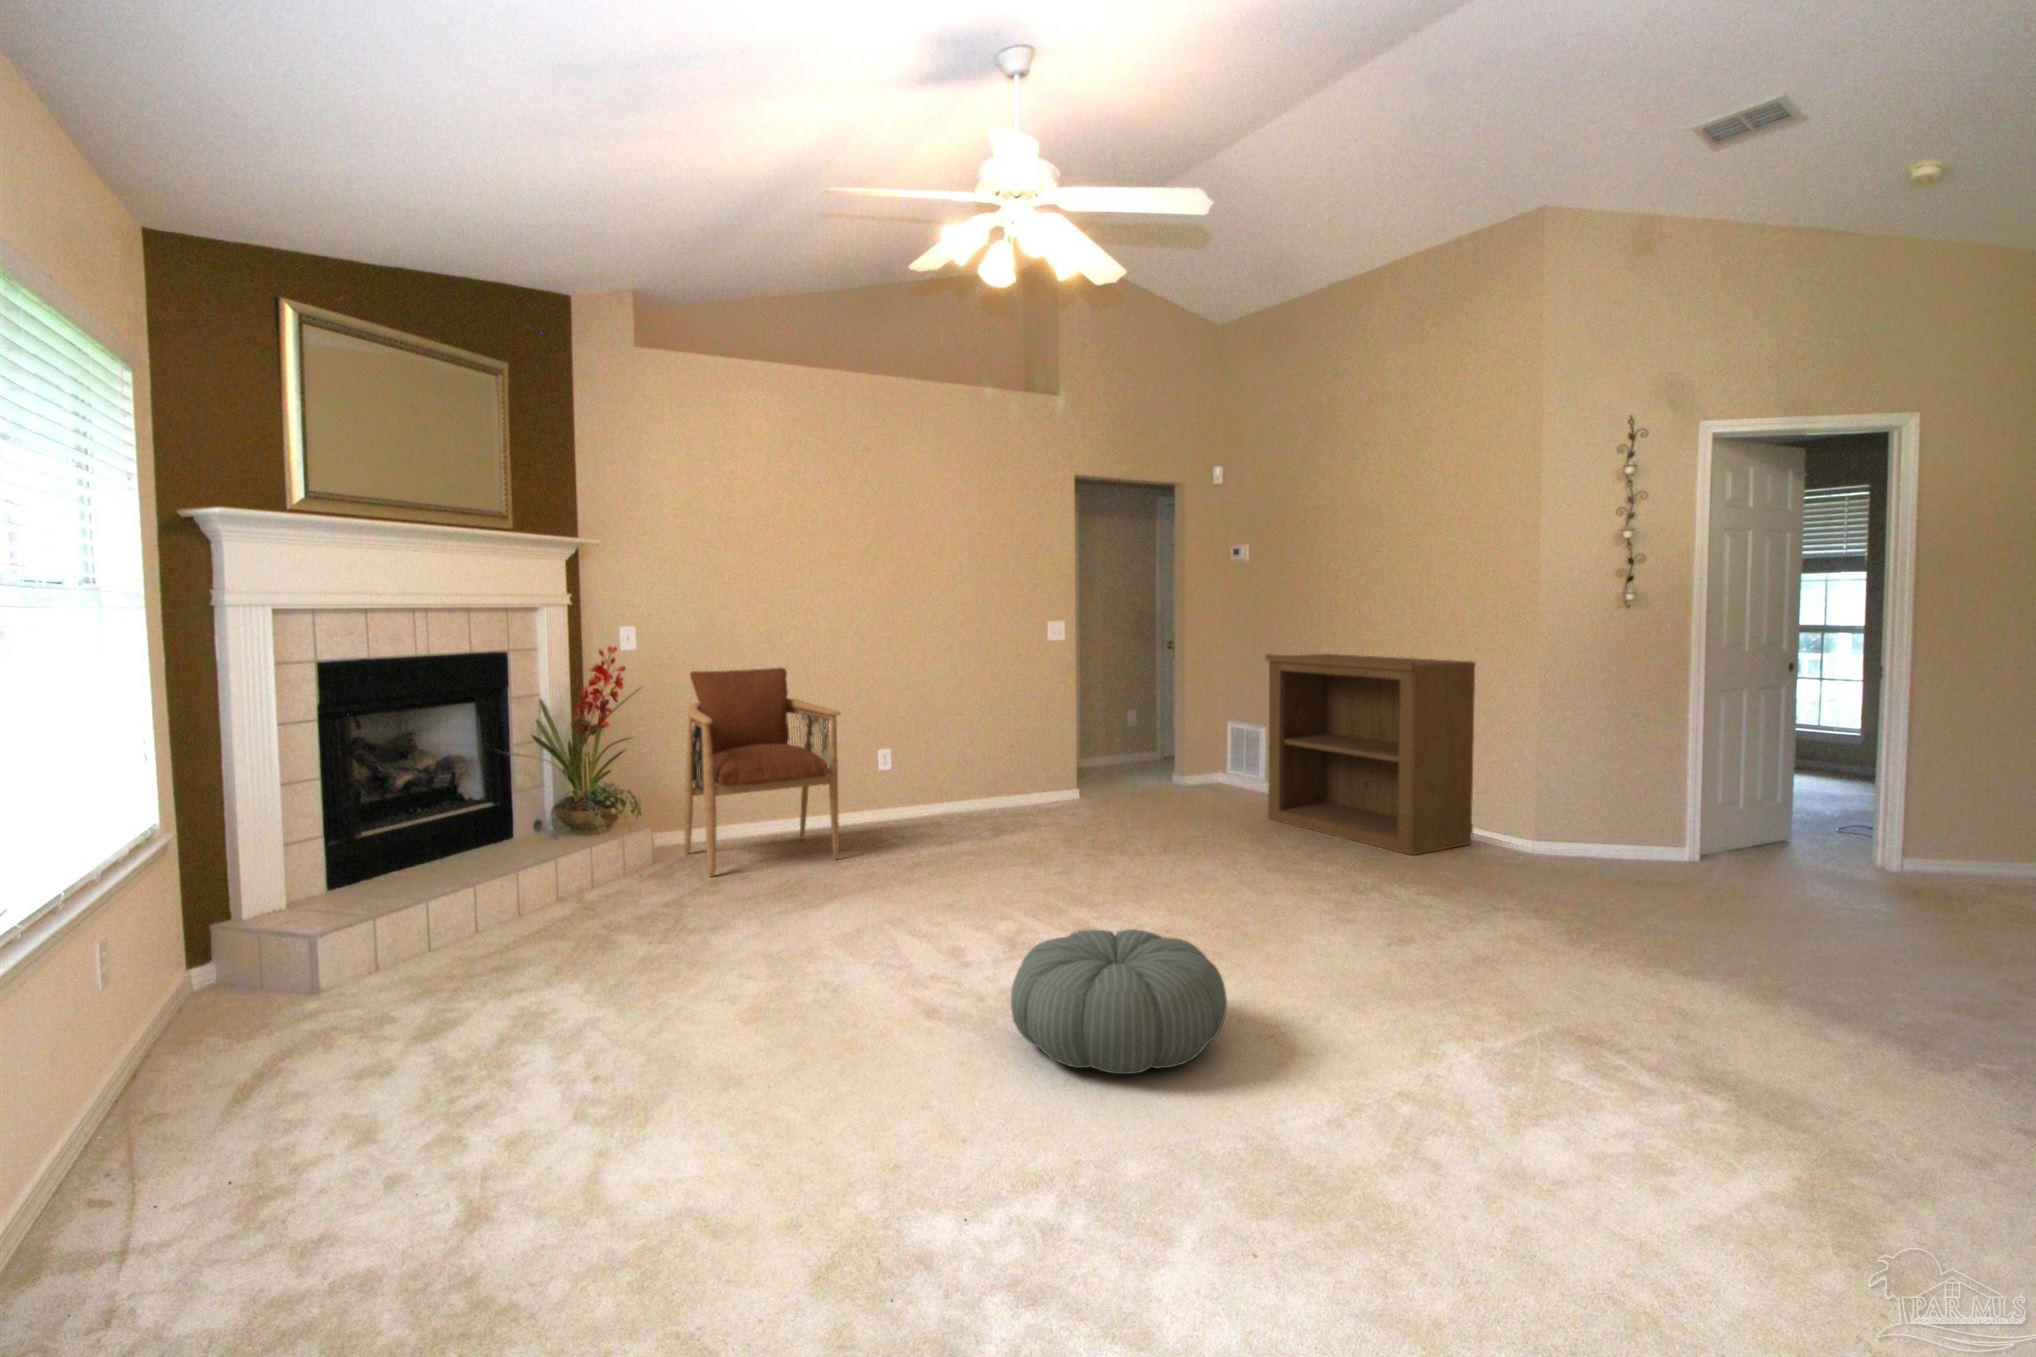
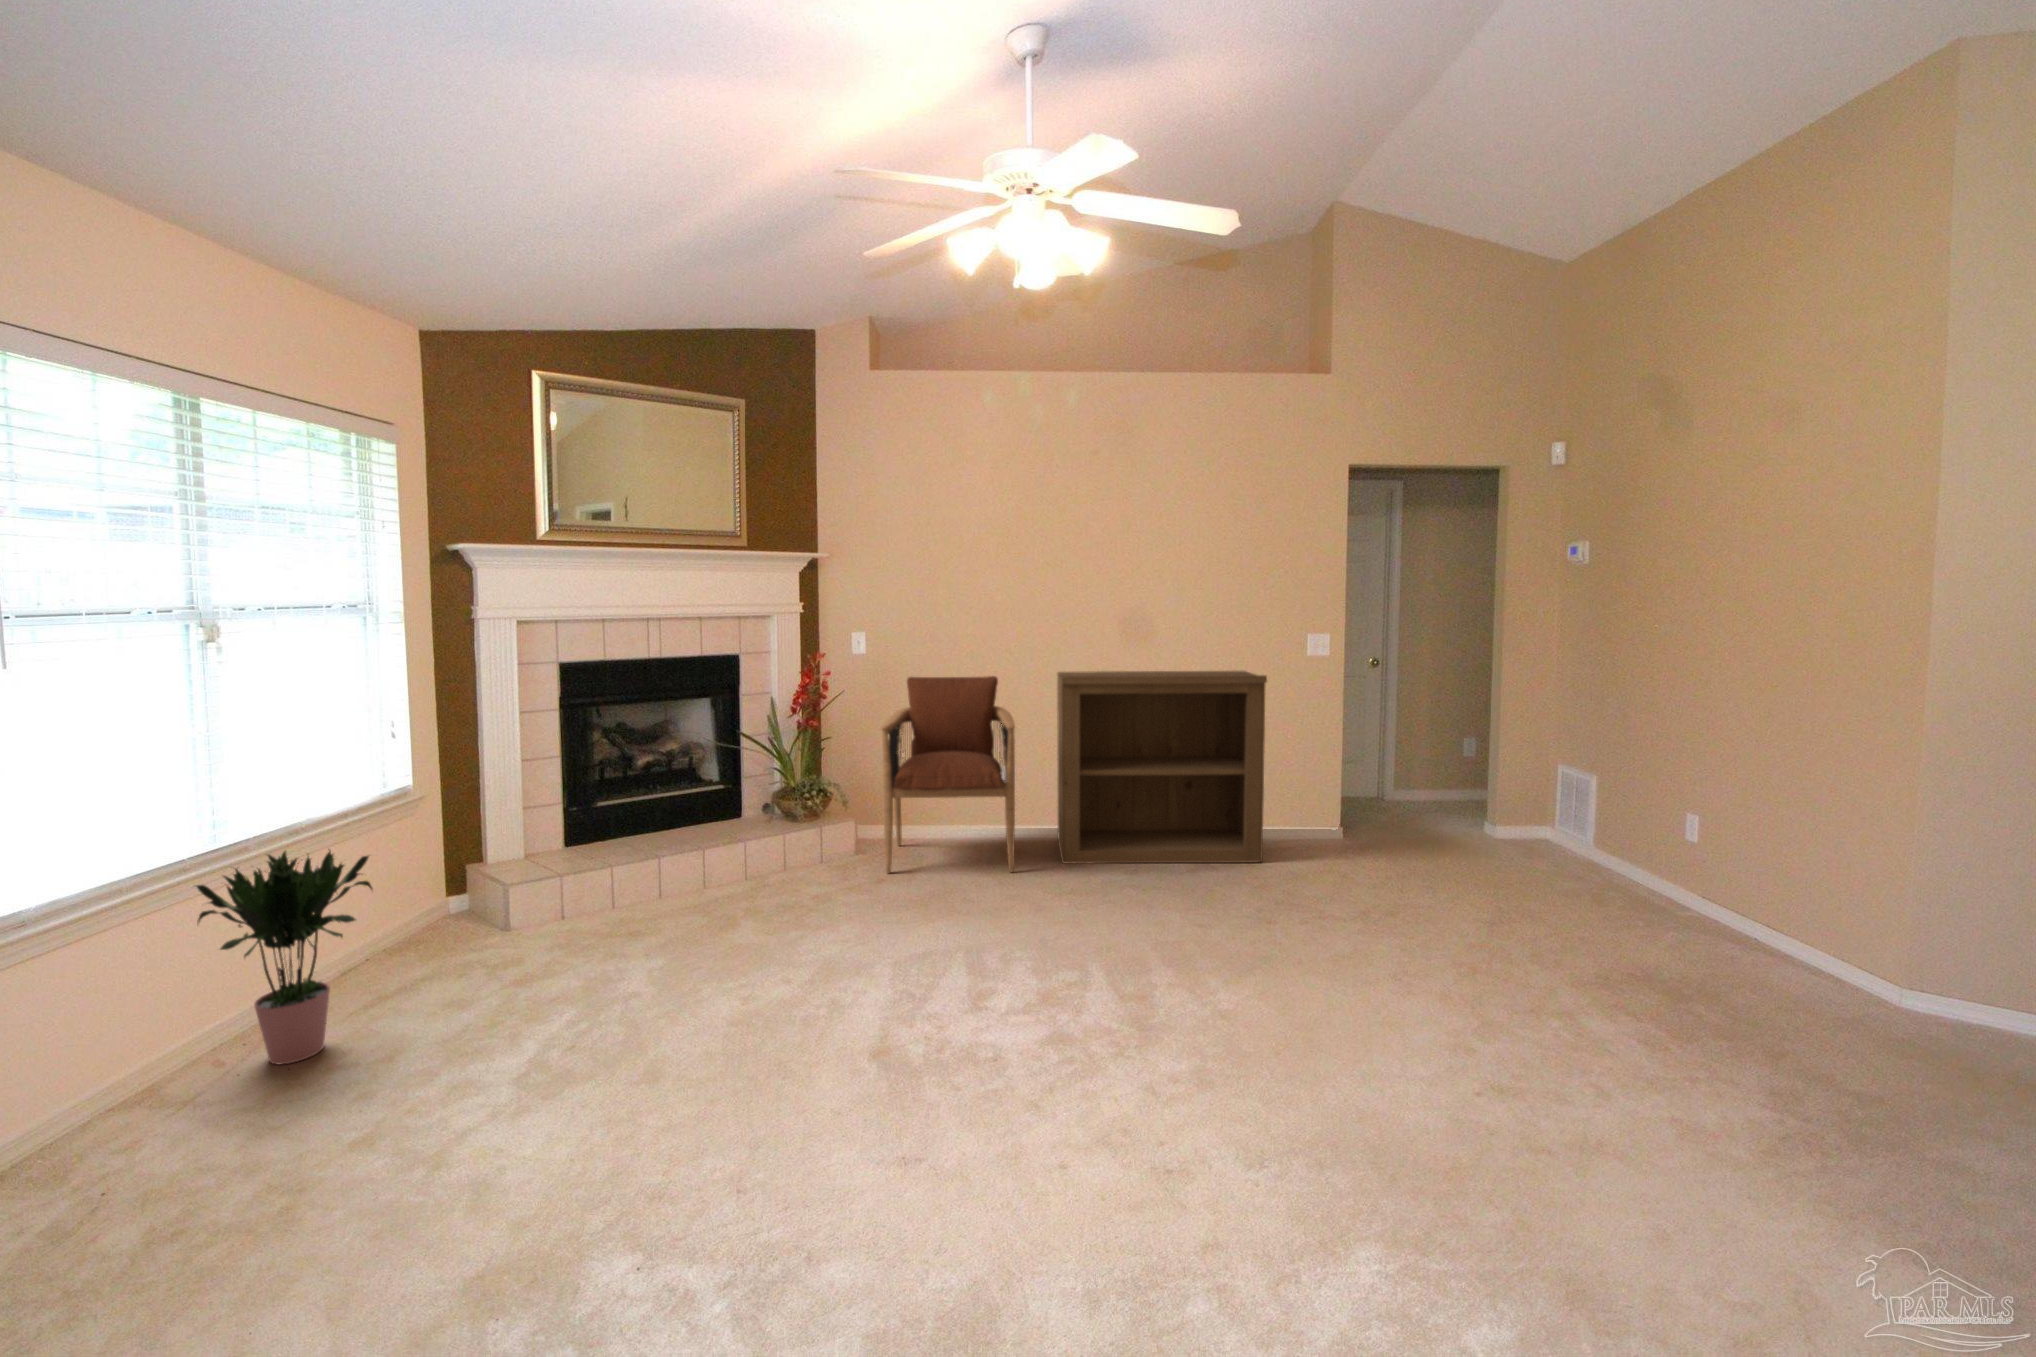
bookshelf: present [1266,654,1476,855] -> present [1057,671,1267,864]
potted plant: none [57,856,309,1153] -> present [197,850,372,1065]
pouf: present [1011,929,1227,1074] -> none [885,1024,1146,1234]

